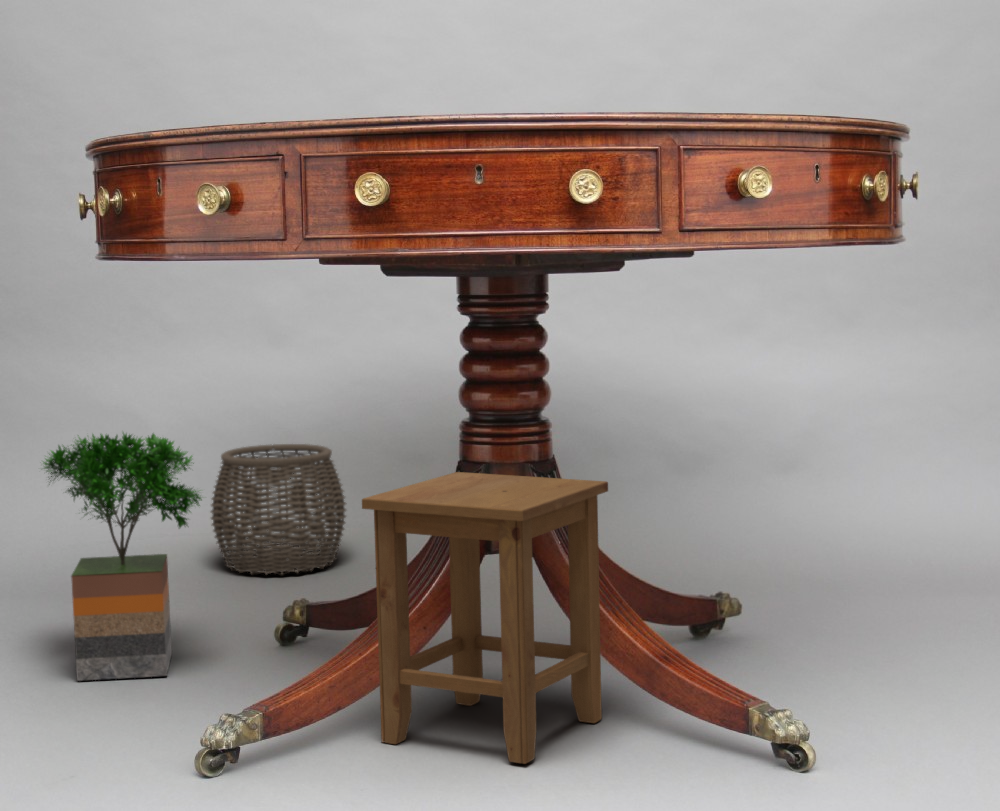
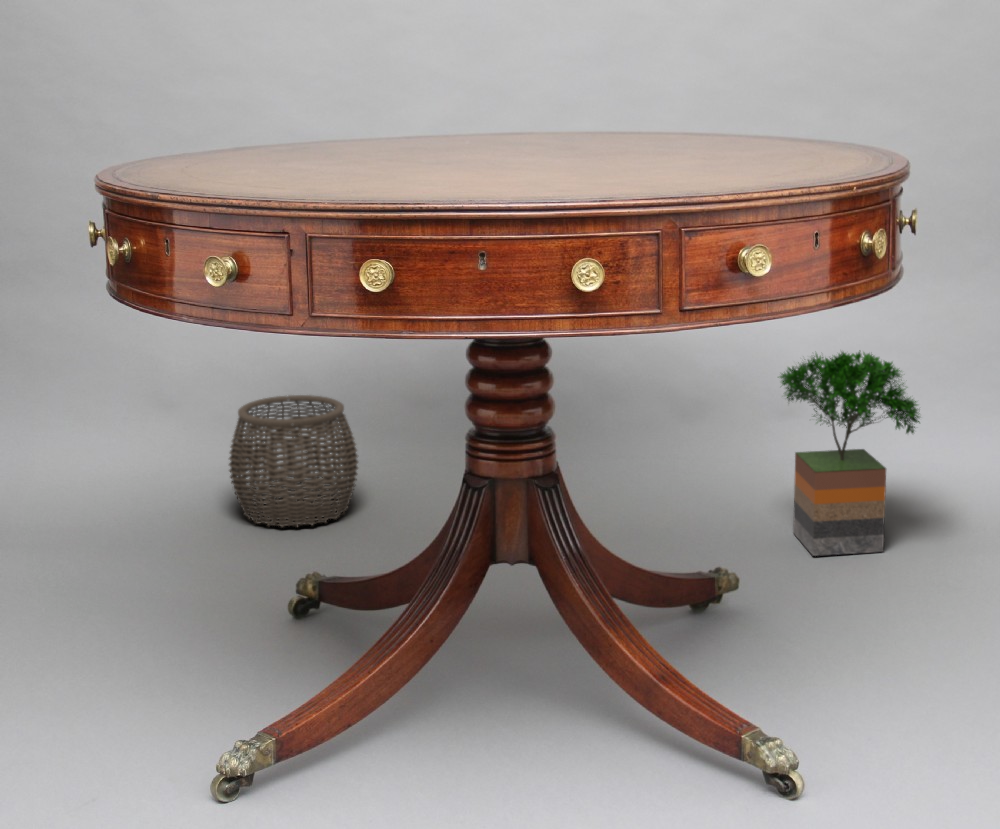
potted tree: present [43,433,202,681] -> present [780,352,920,556]
stool: present [362,472,608,764] -> none [369,491,606,792]

